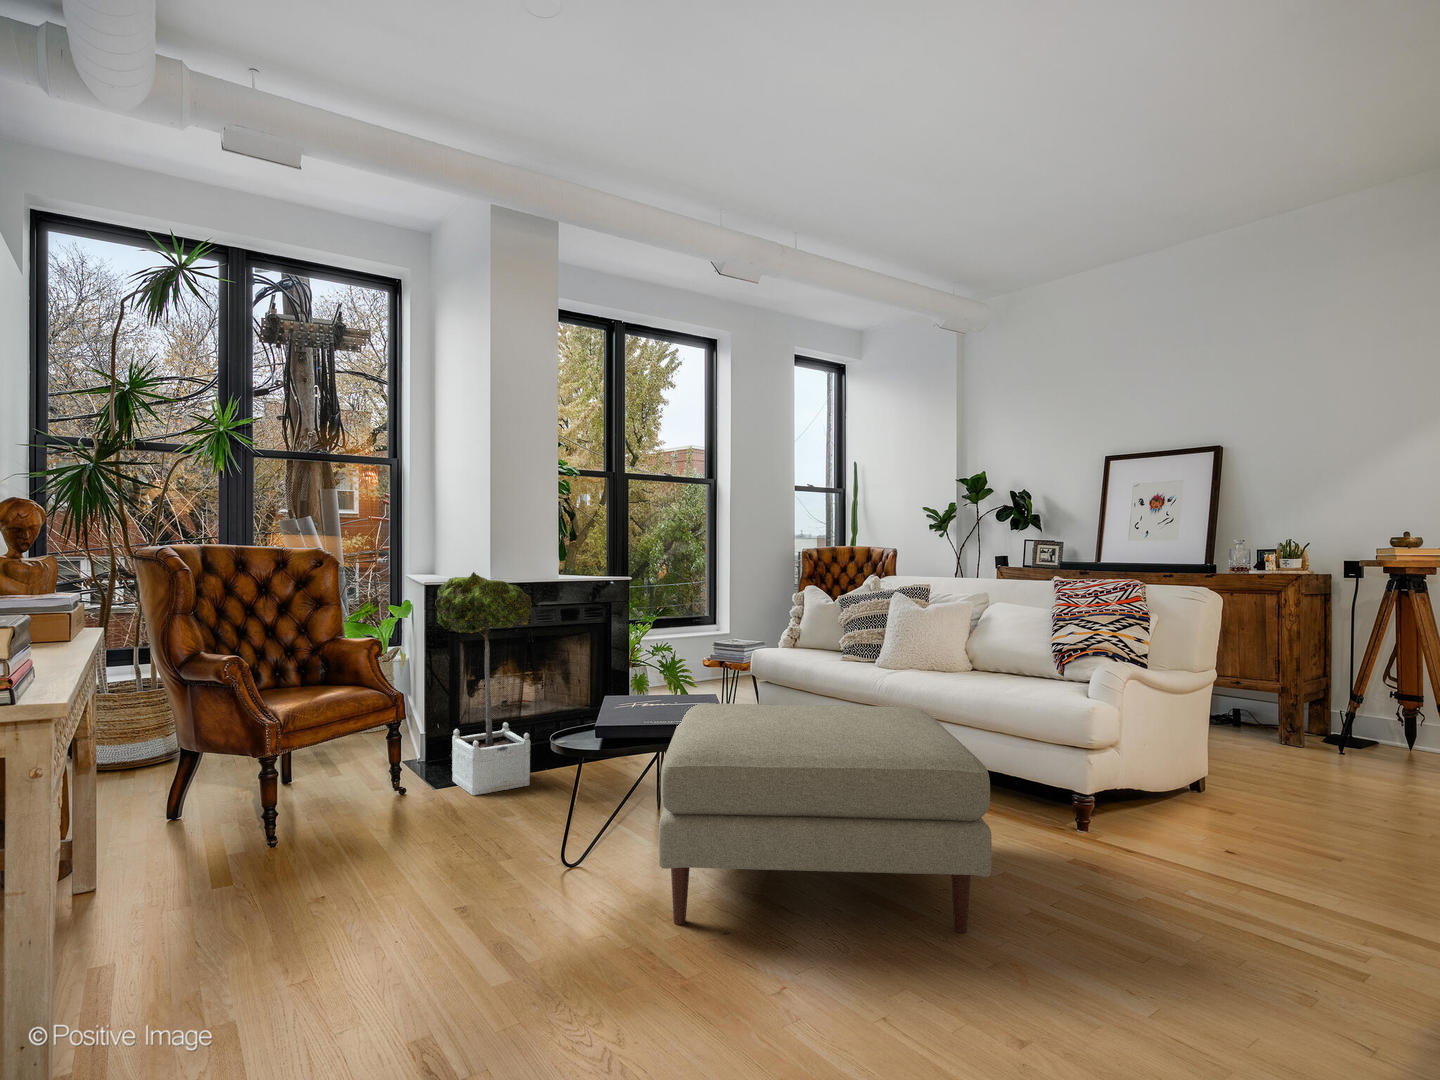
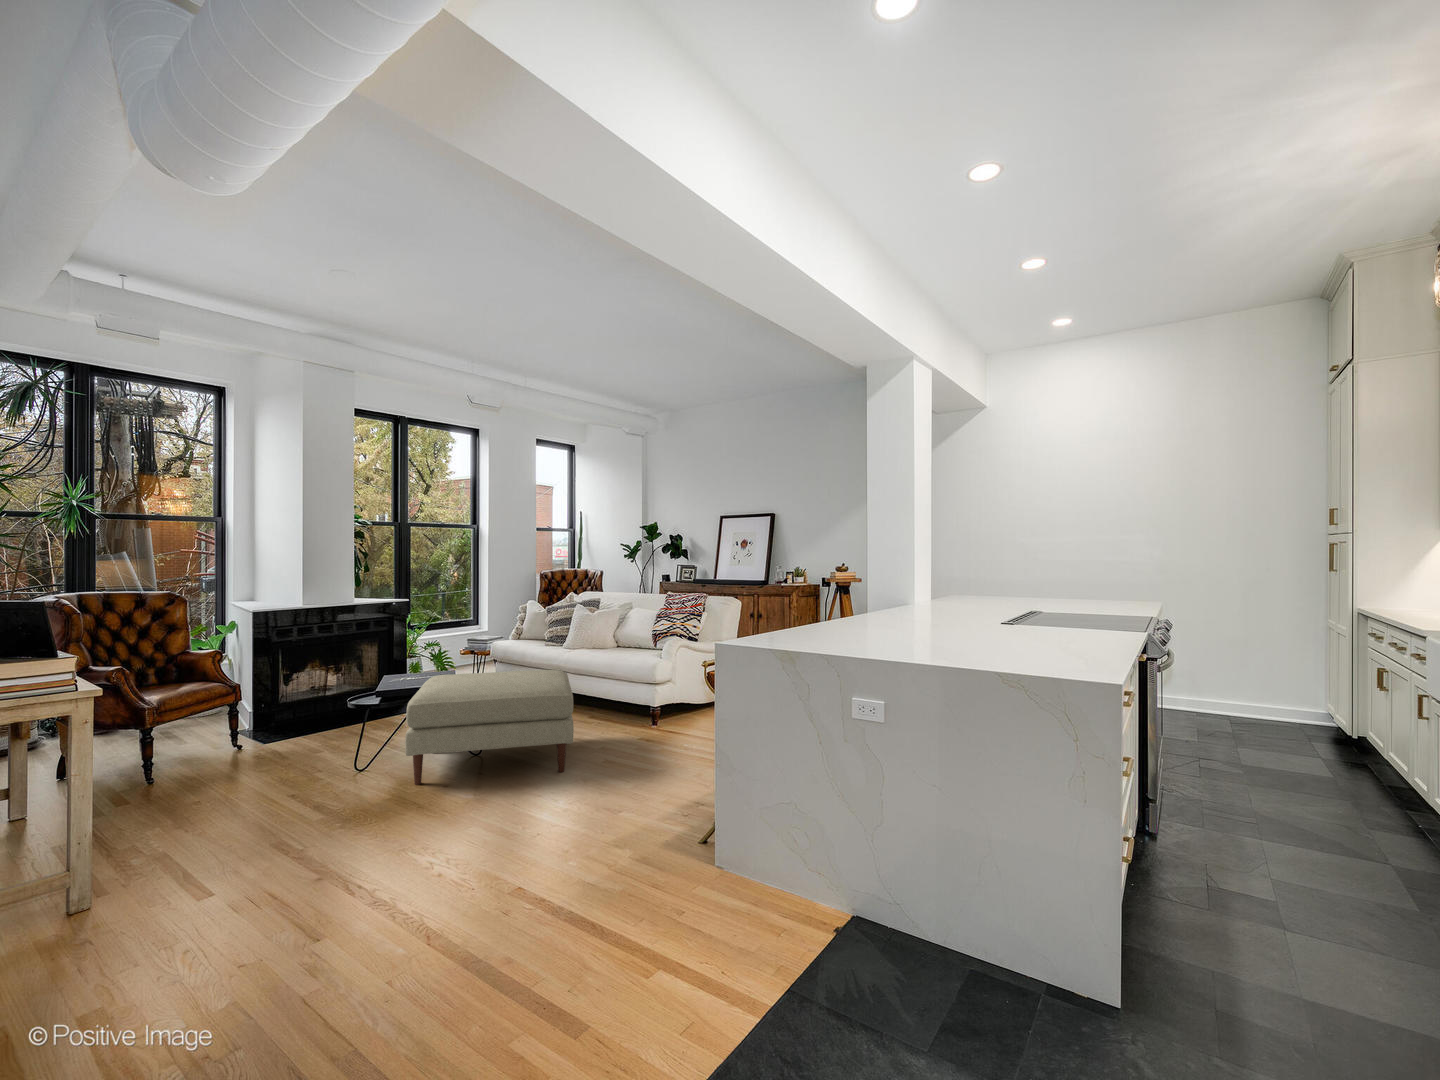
potted tree: present [435,572,532,795] -> none [263,605,332,744]

